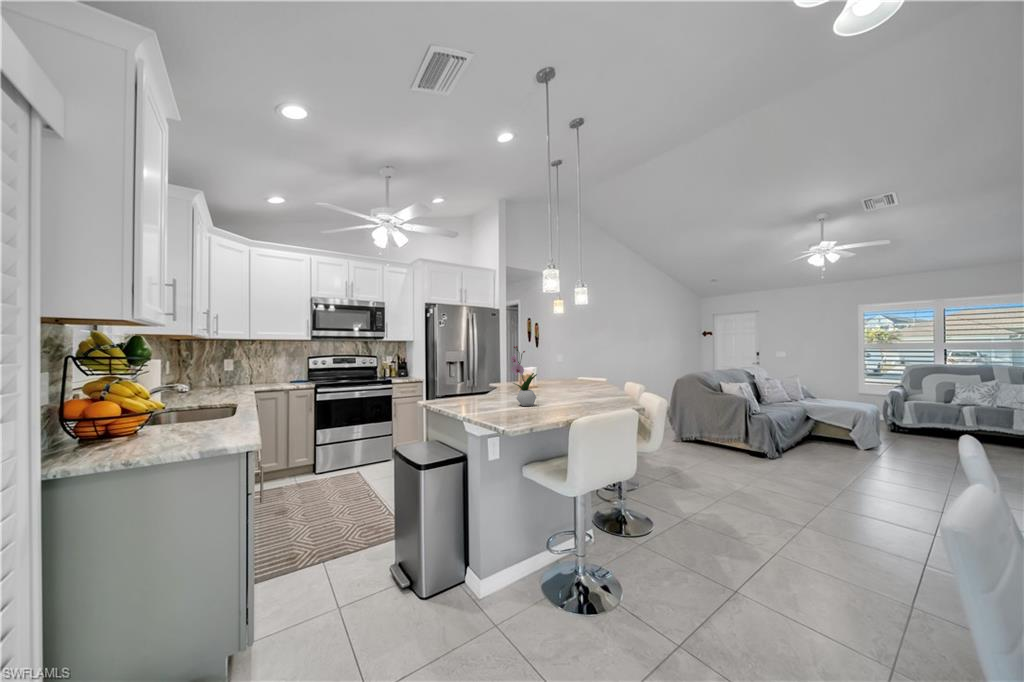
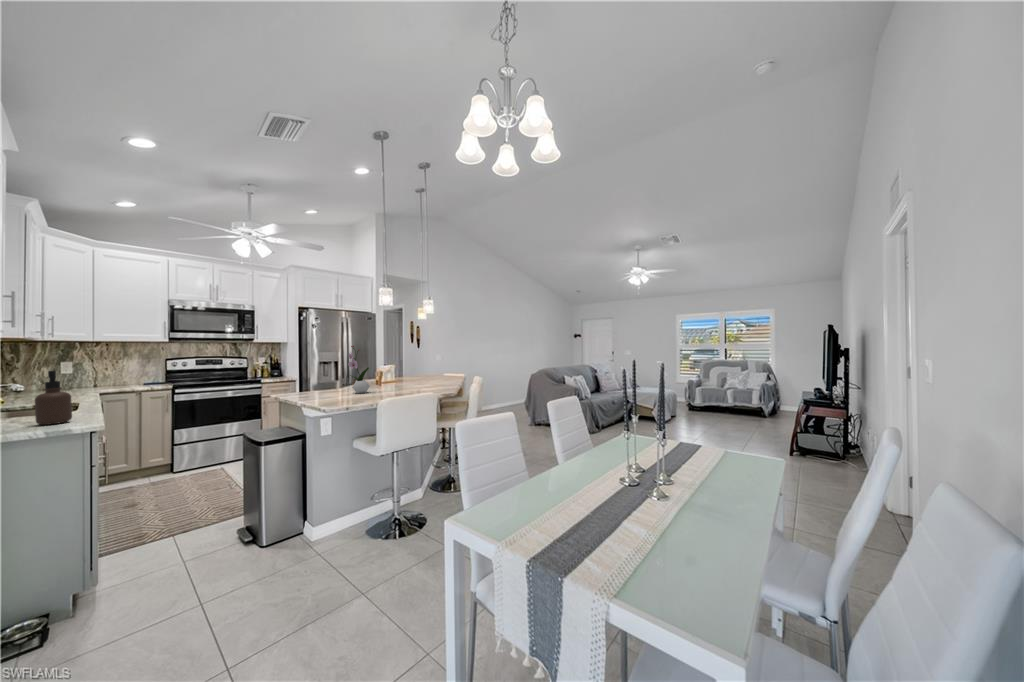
soap dispenser: none [205,376,240,440] -> present [35,371,72,425]

